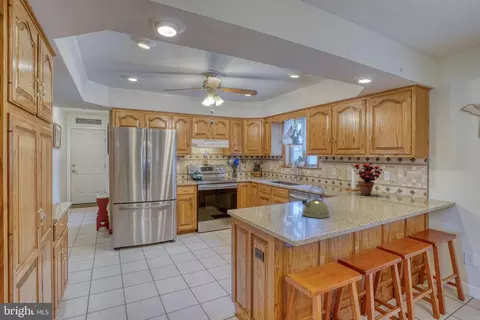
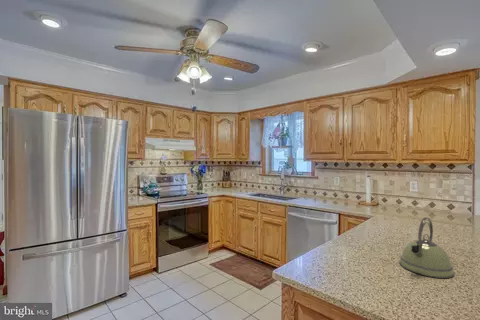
potted plant: present [352,163,382,195] -> none [378,171,422,212]

